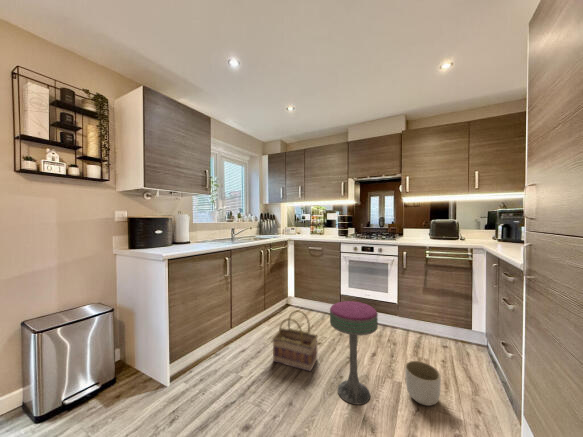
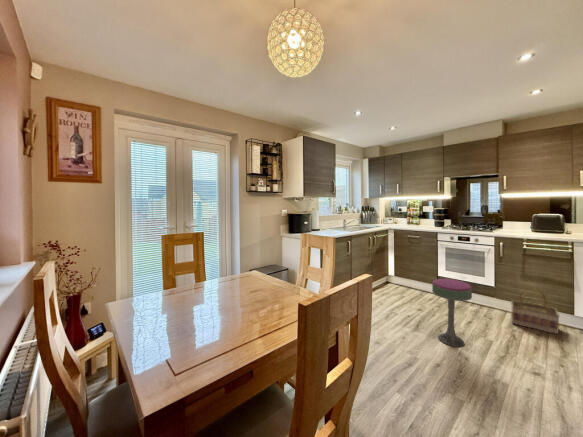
basket: present [273,310,318,371] -> present [511,288,559,334]
planter: present [405,361,441,406] -> none [496,326,527,356]

